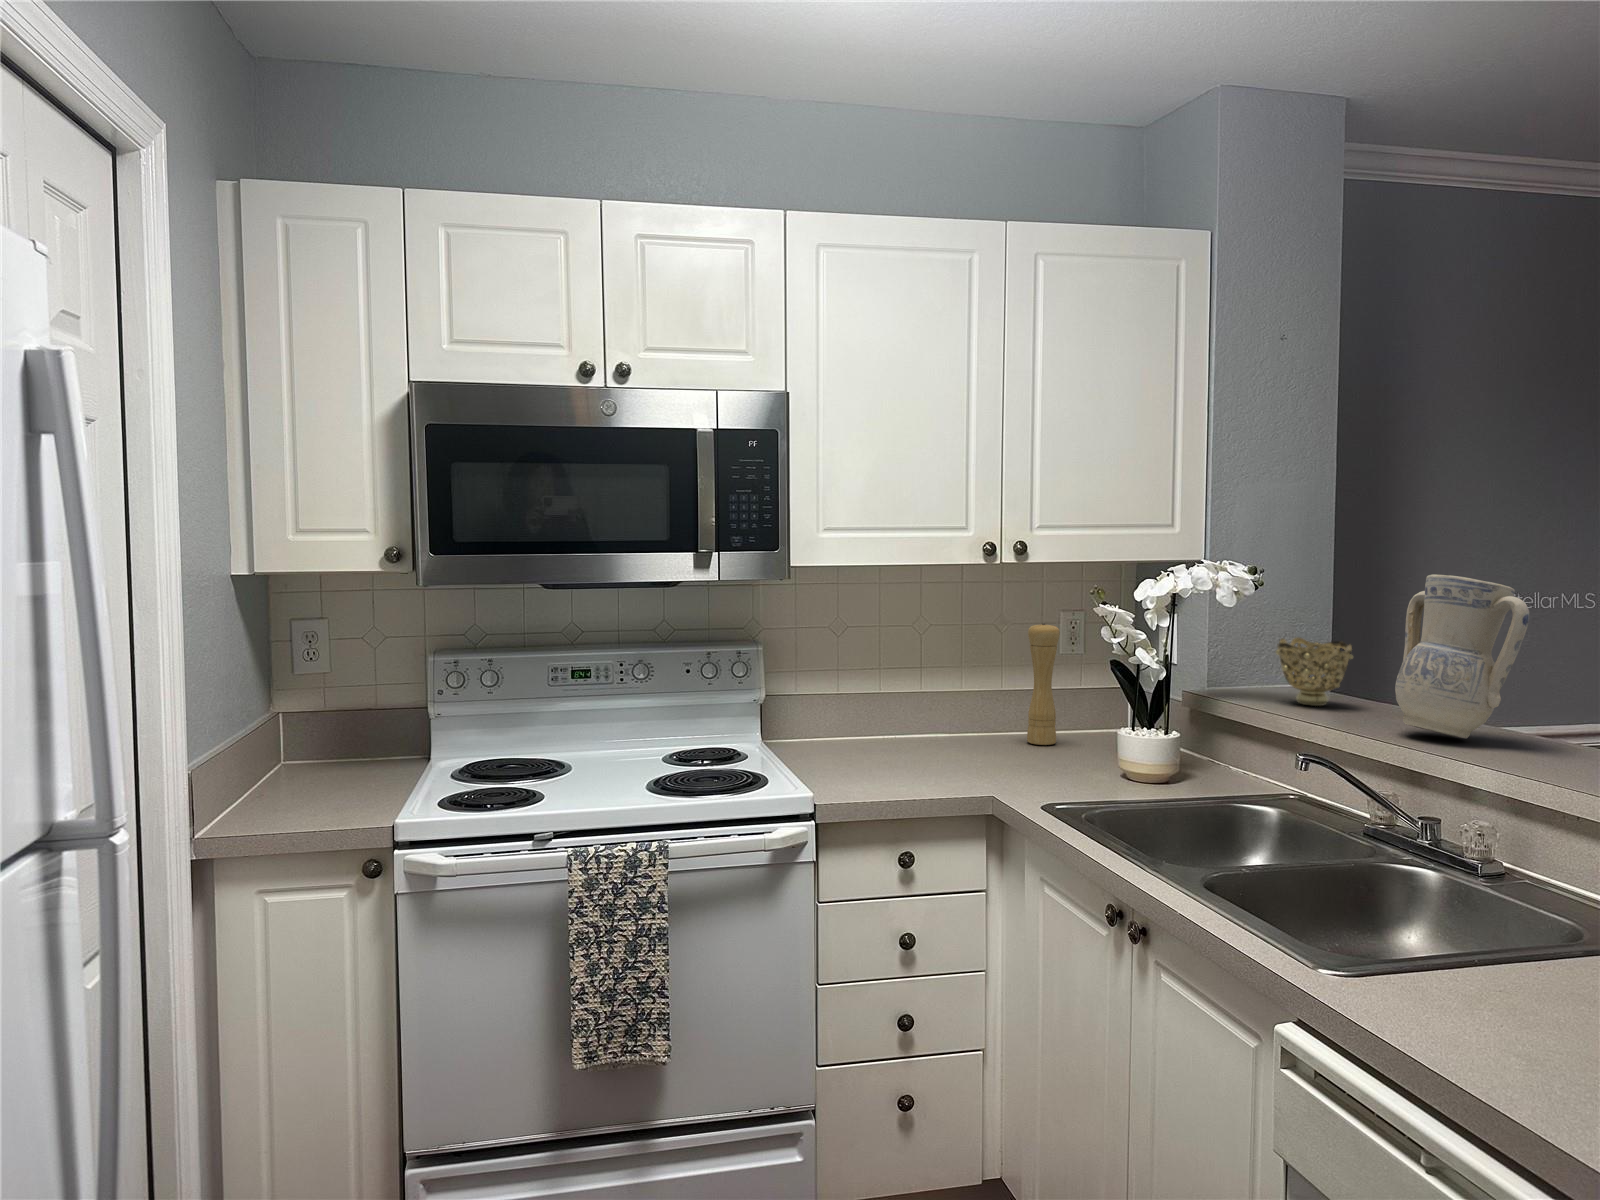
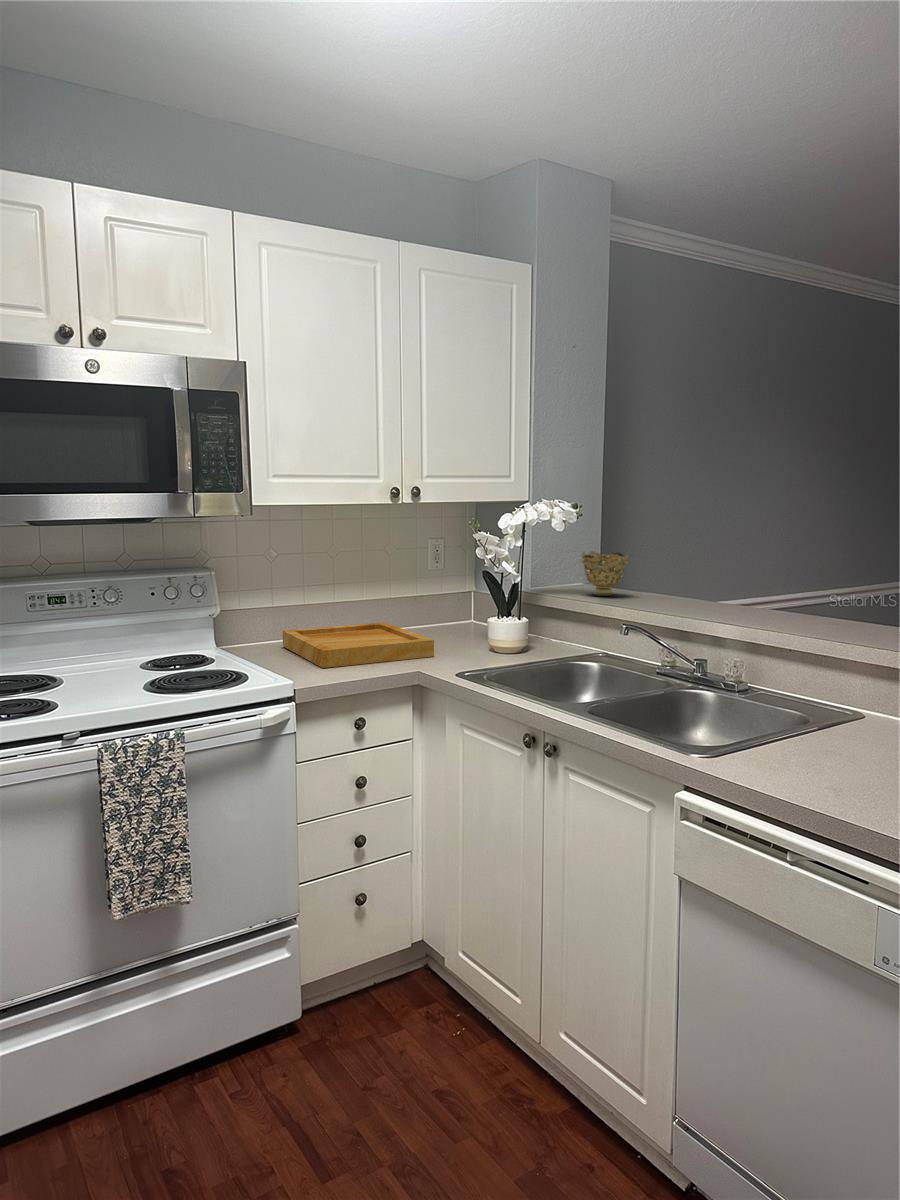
vase: present [1395,574,1529,739] -> none [666,506,745,610]
pepper mill: present [1027,623,1060,745] -> none [410,547,433,635]
tray: none [847,723,1035,780] -> present [283,622,434,668]

